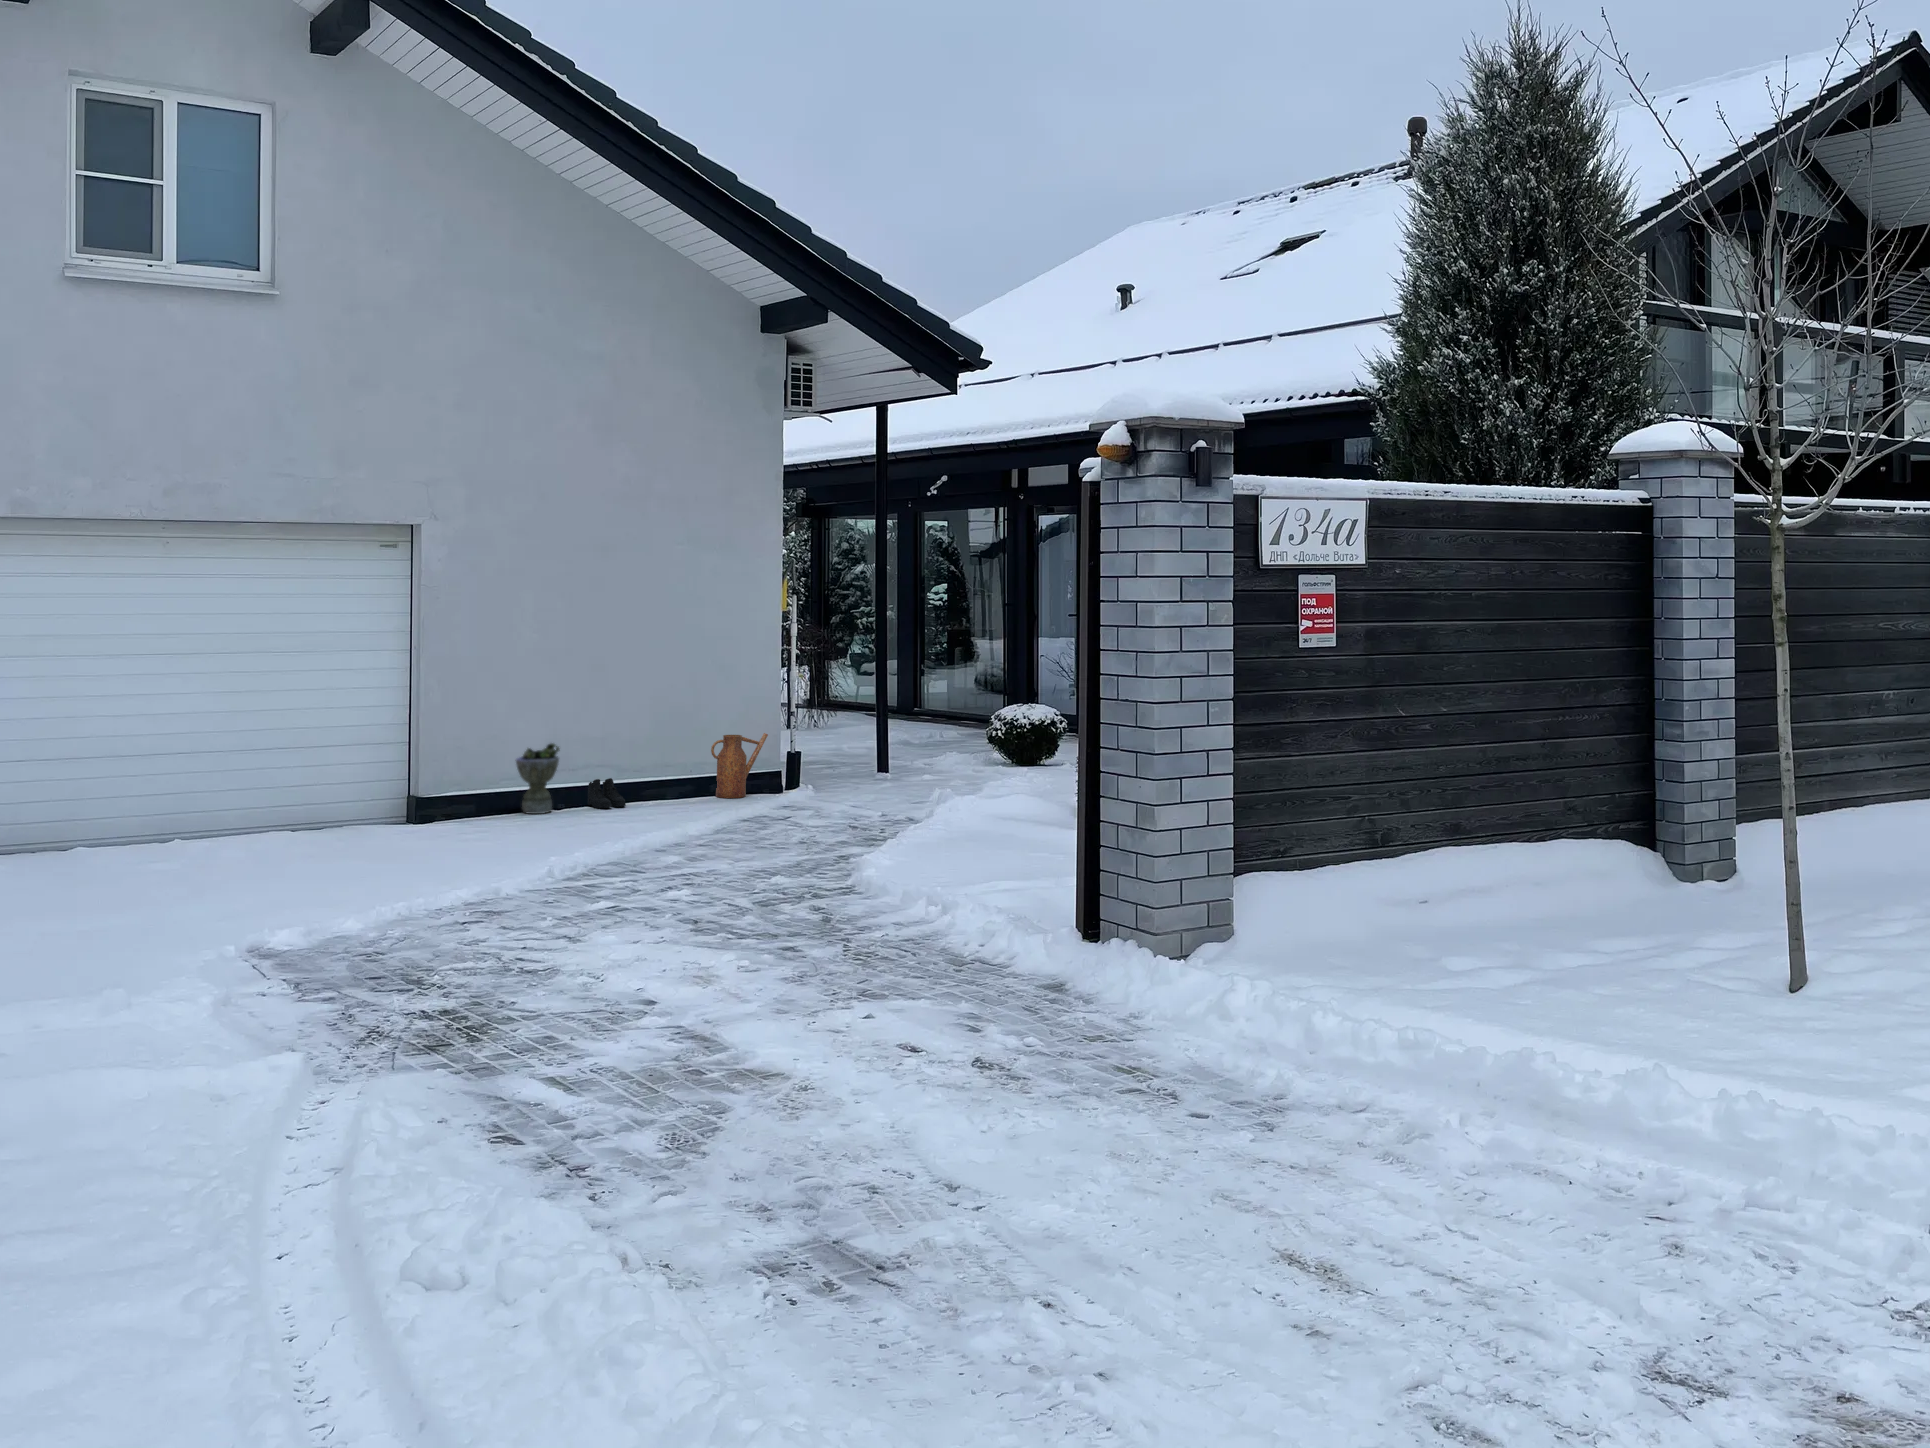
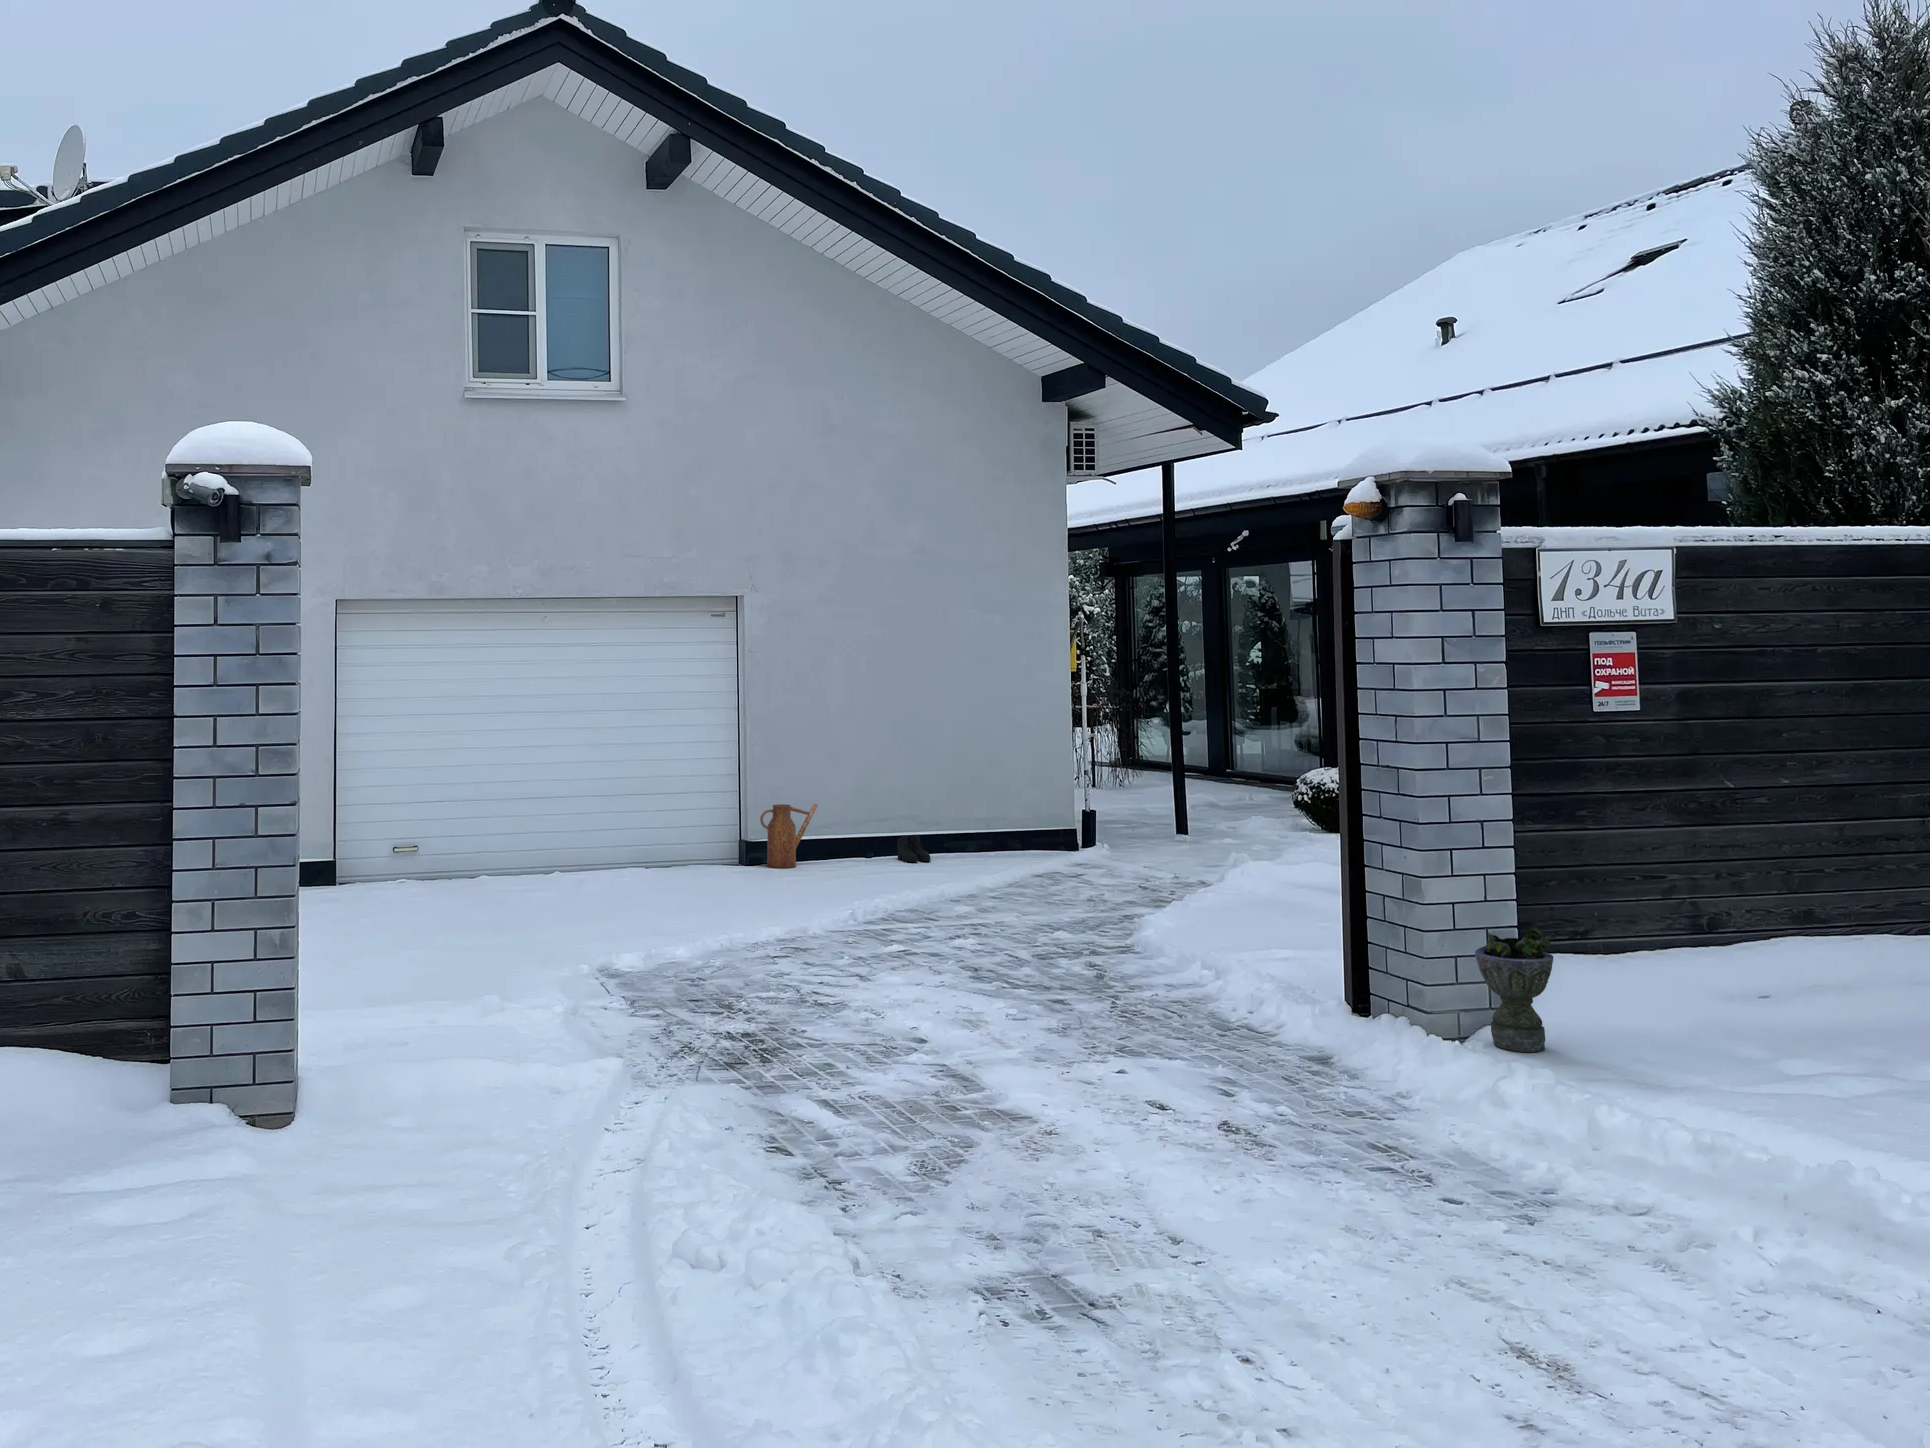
watering can: present [711,733,768,798] -> present [760,803,818,868]
planter: present [516,743,560,814] -> present [1475,928,1554,1052]

